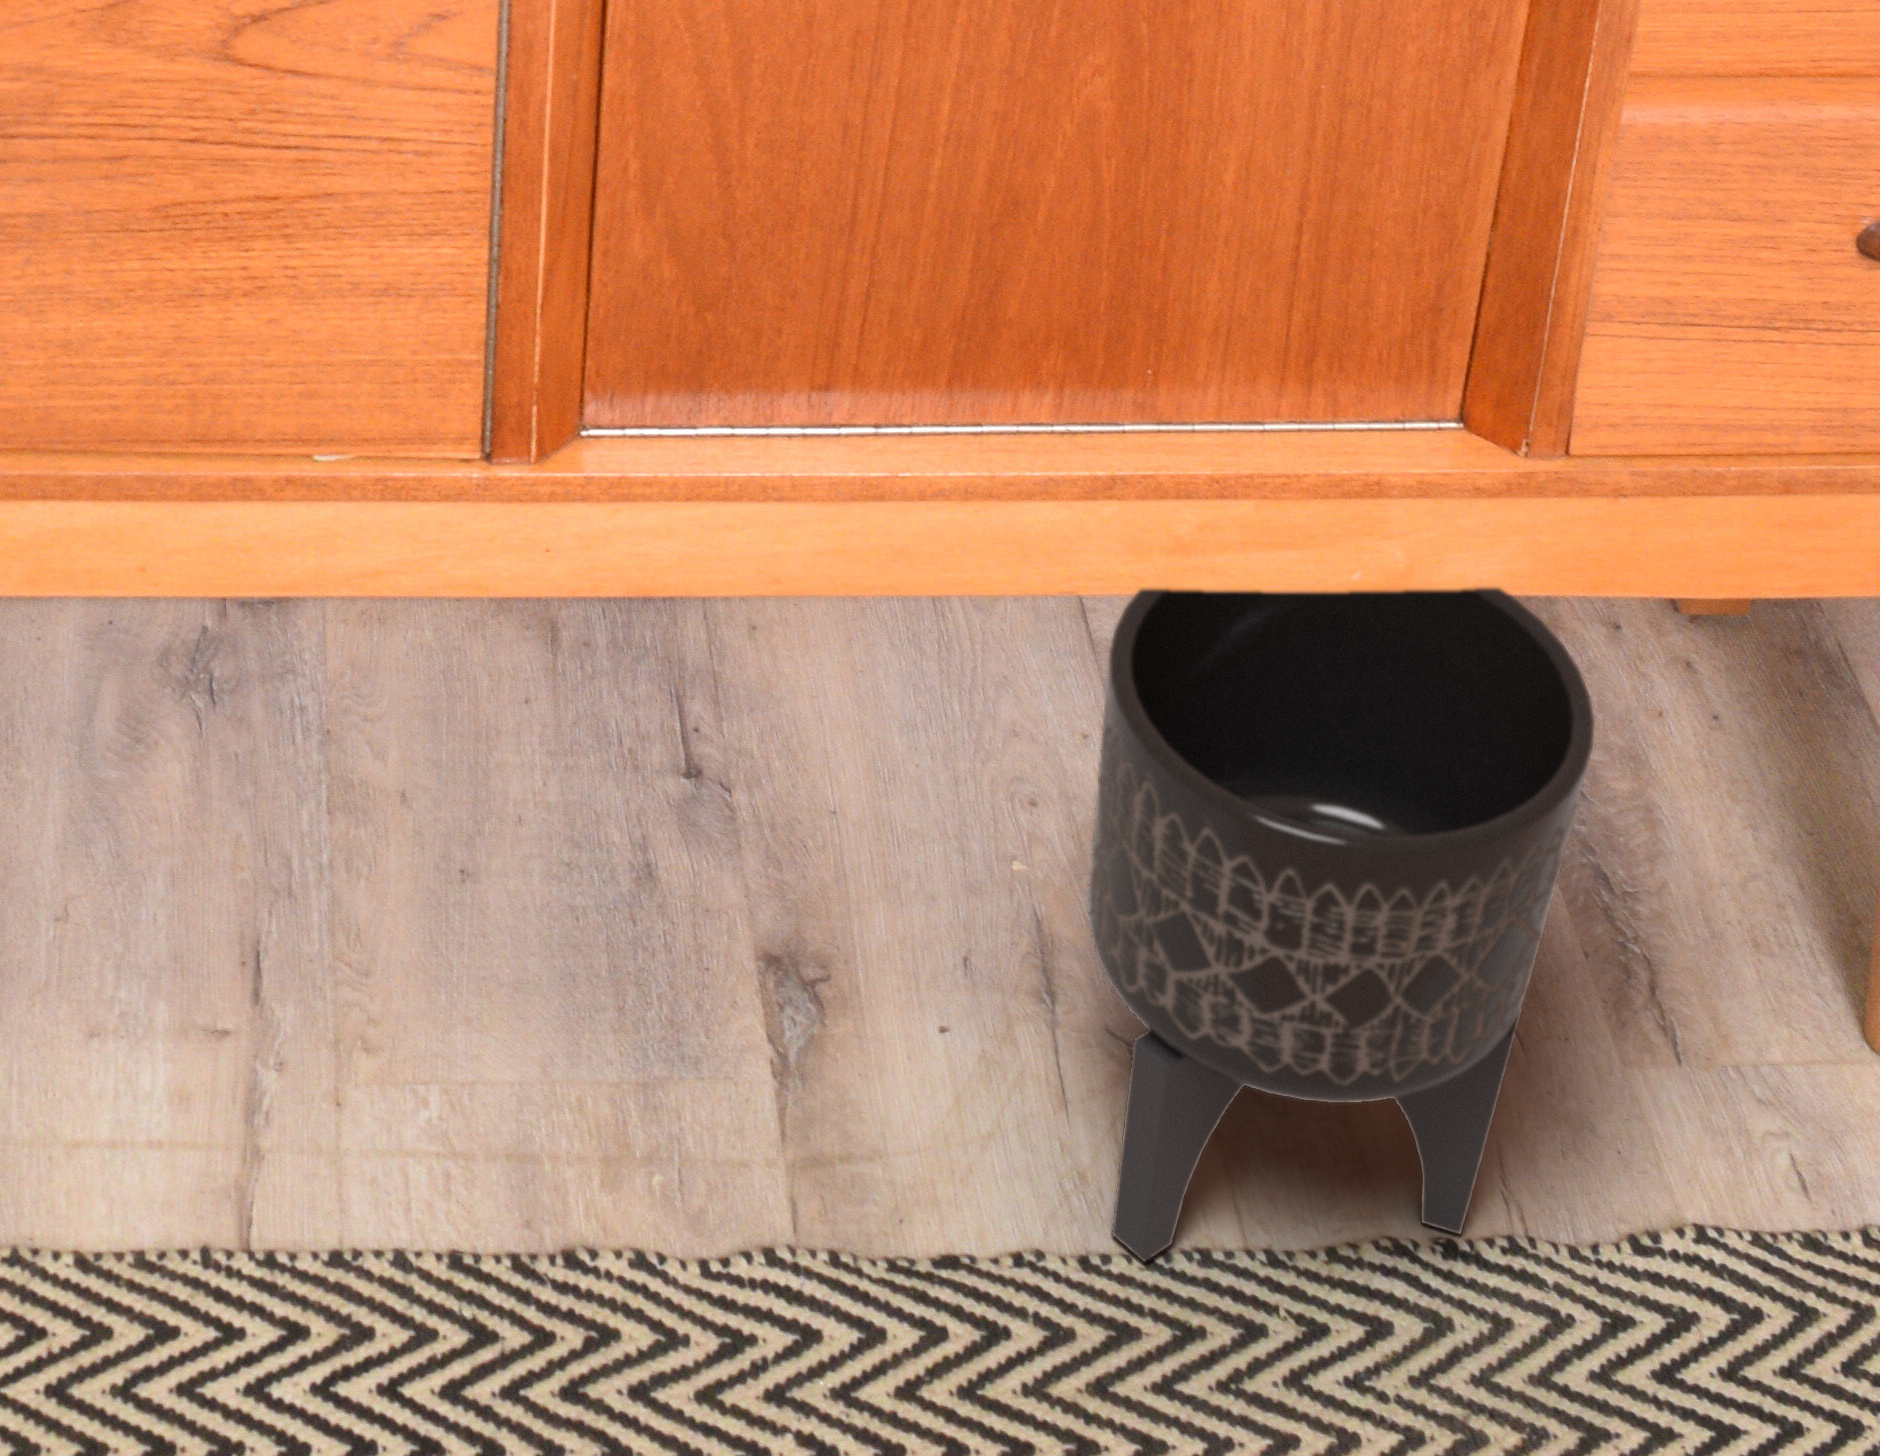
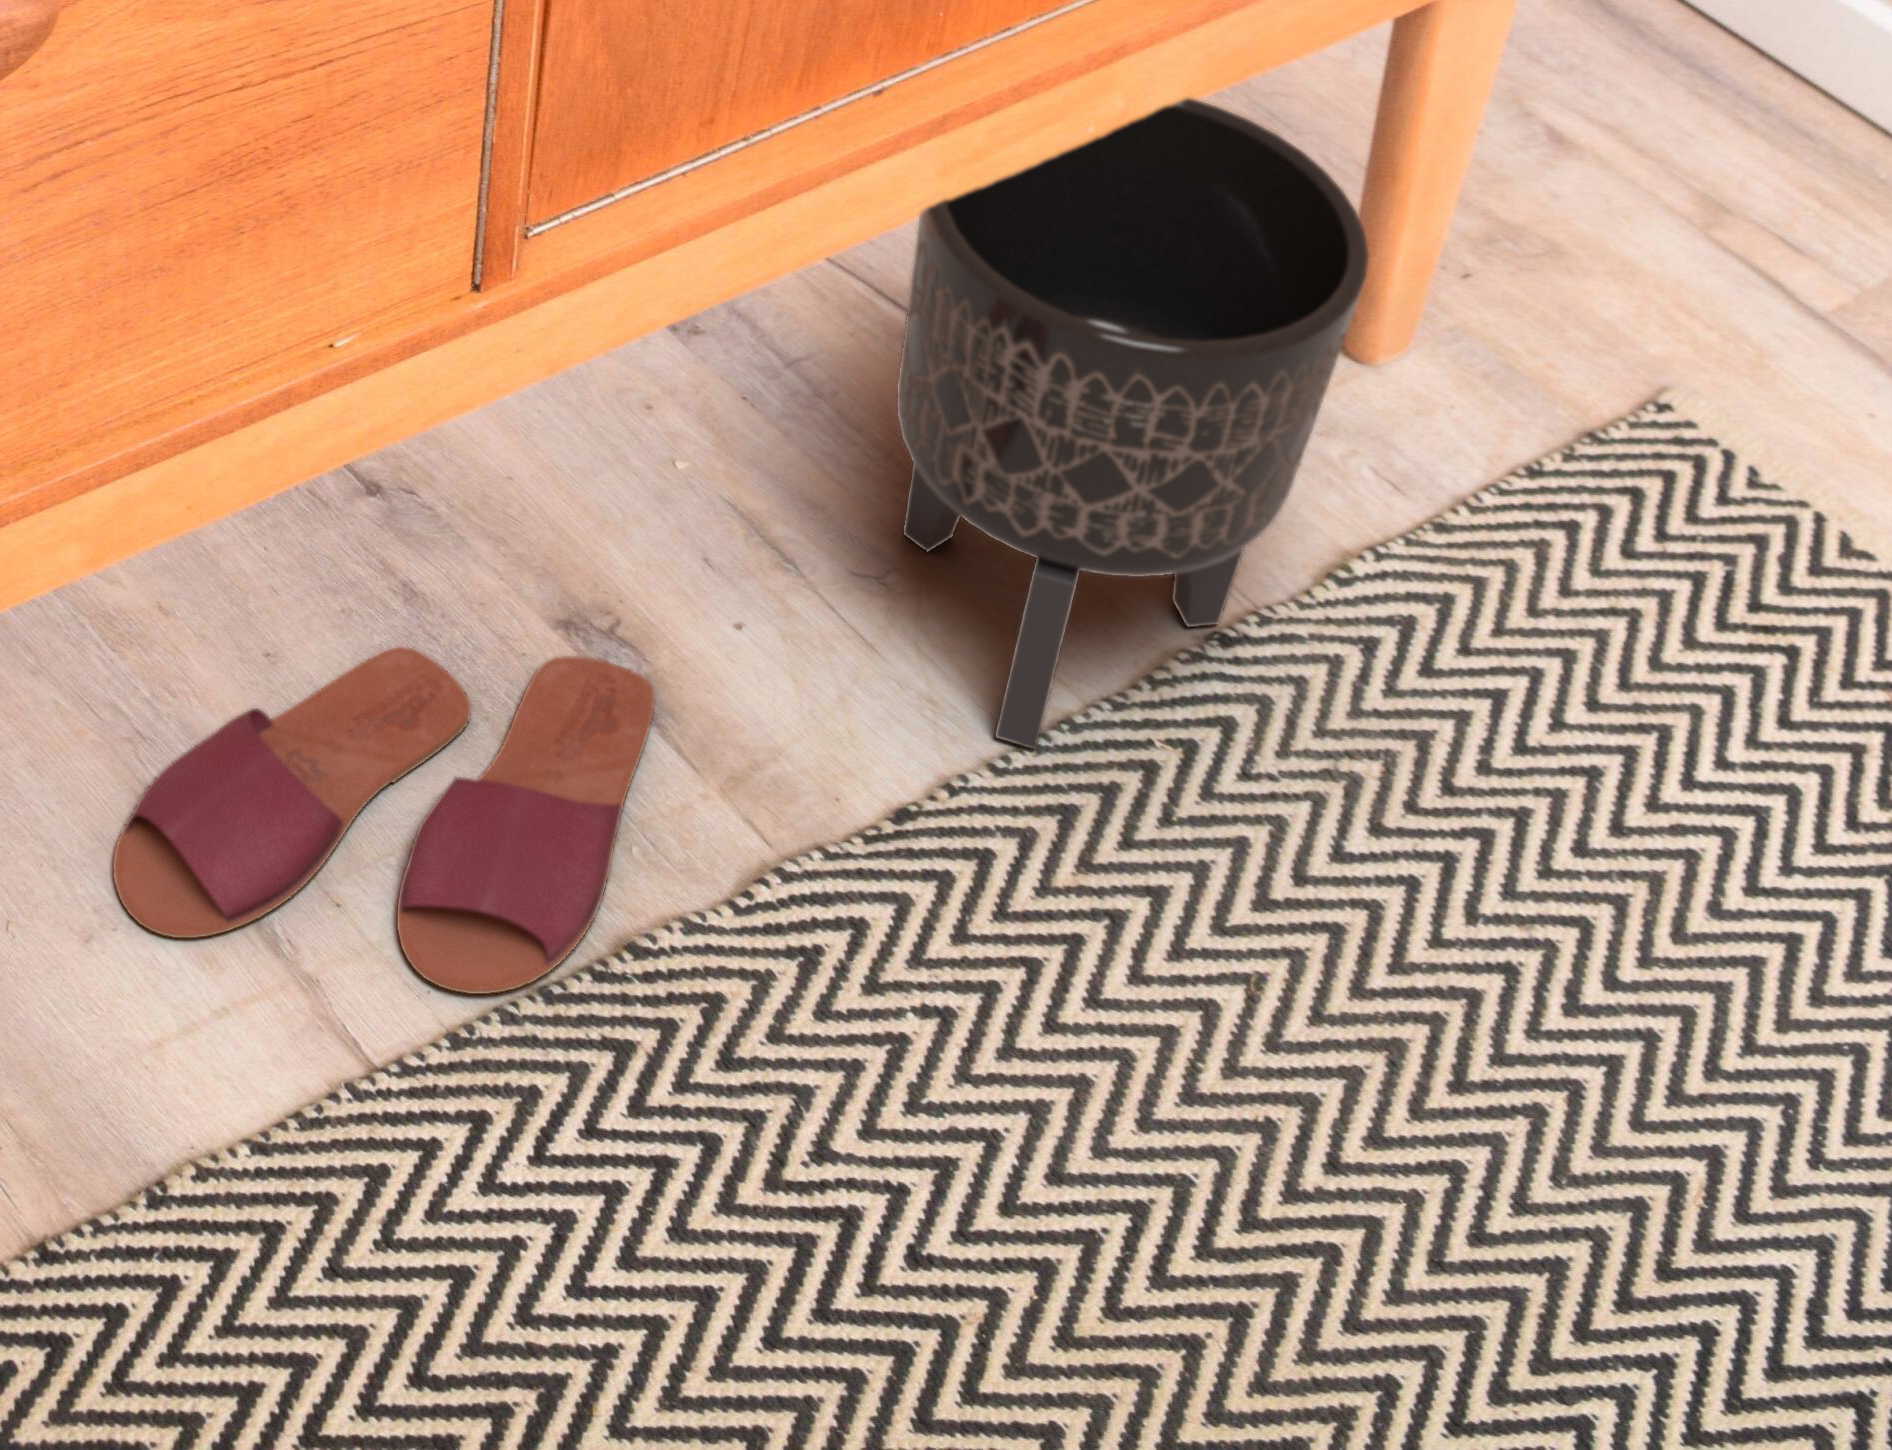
slippers: none [124,897,789,1242] -> present [113,646,655,994]

